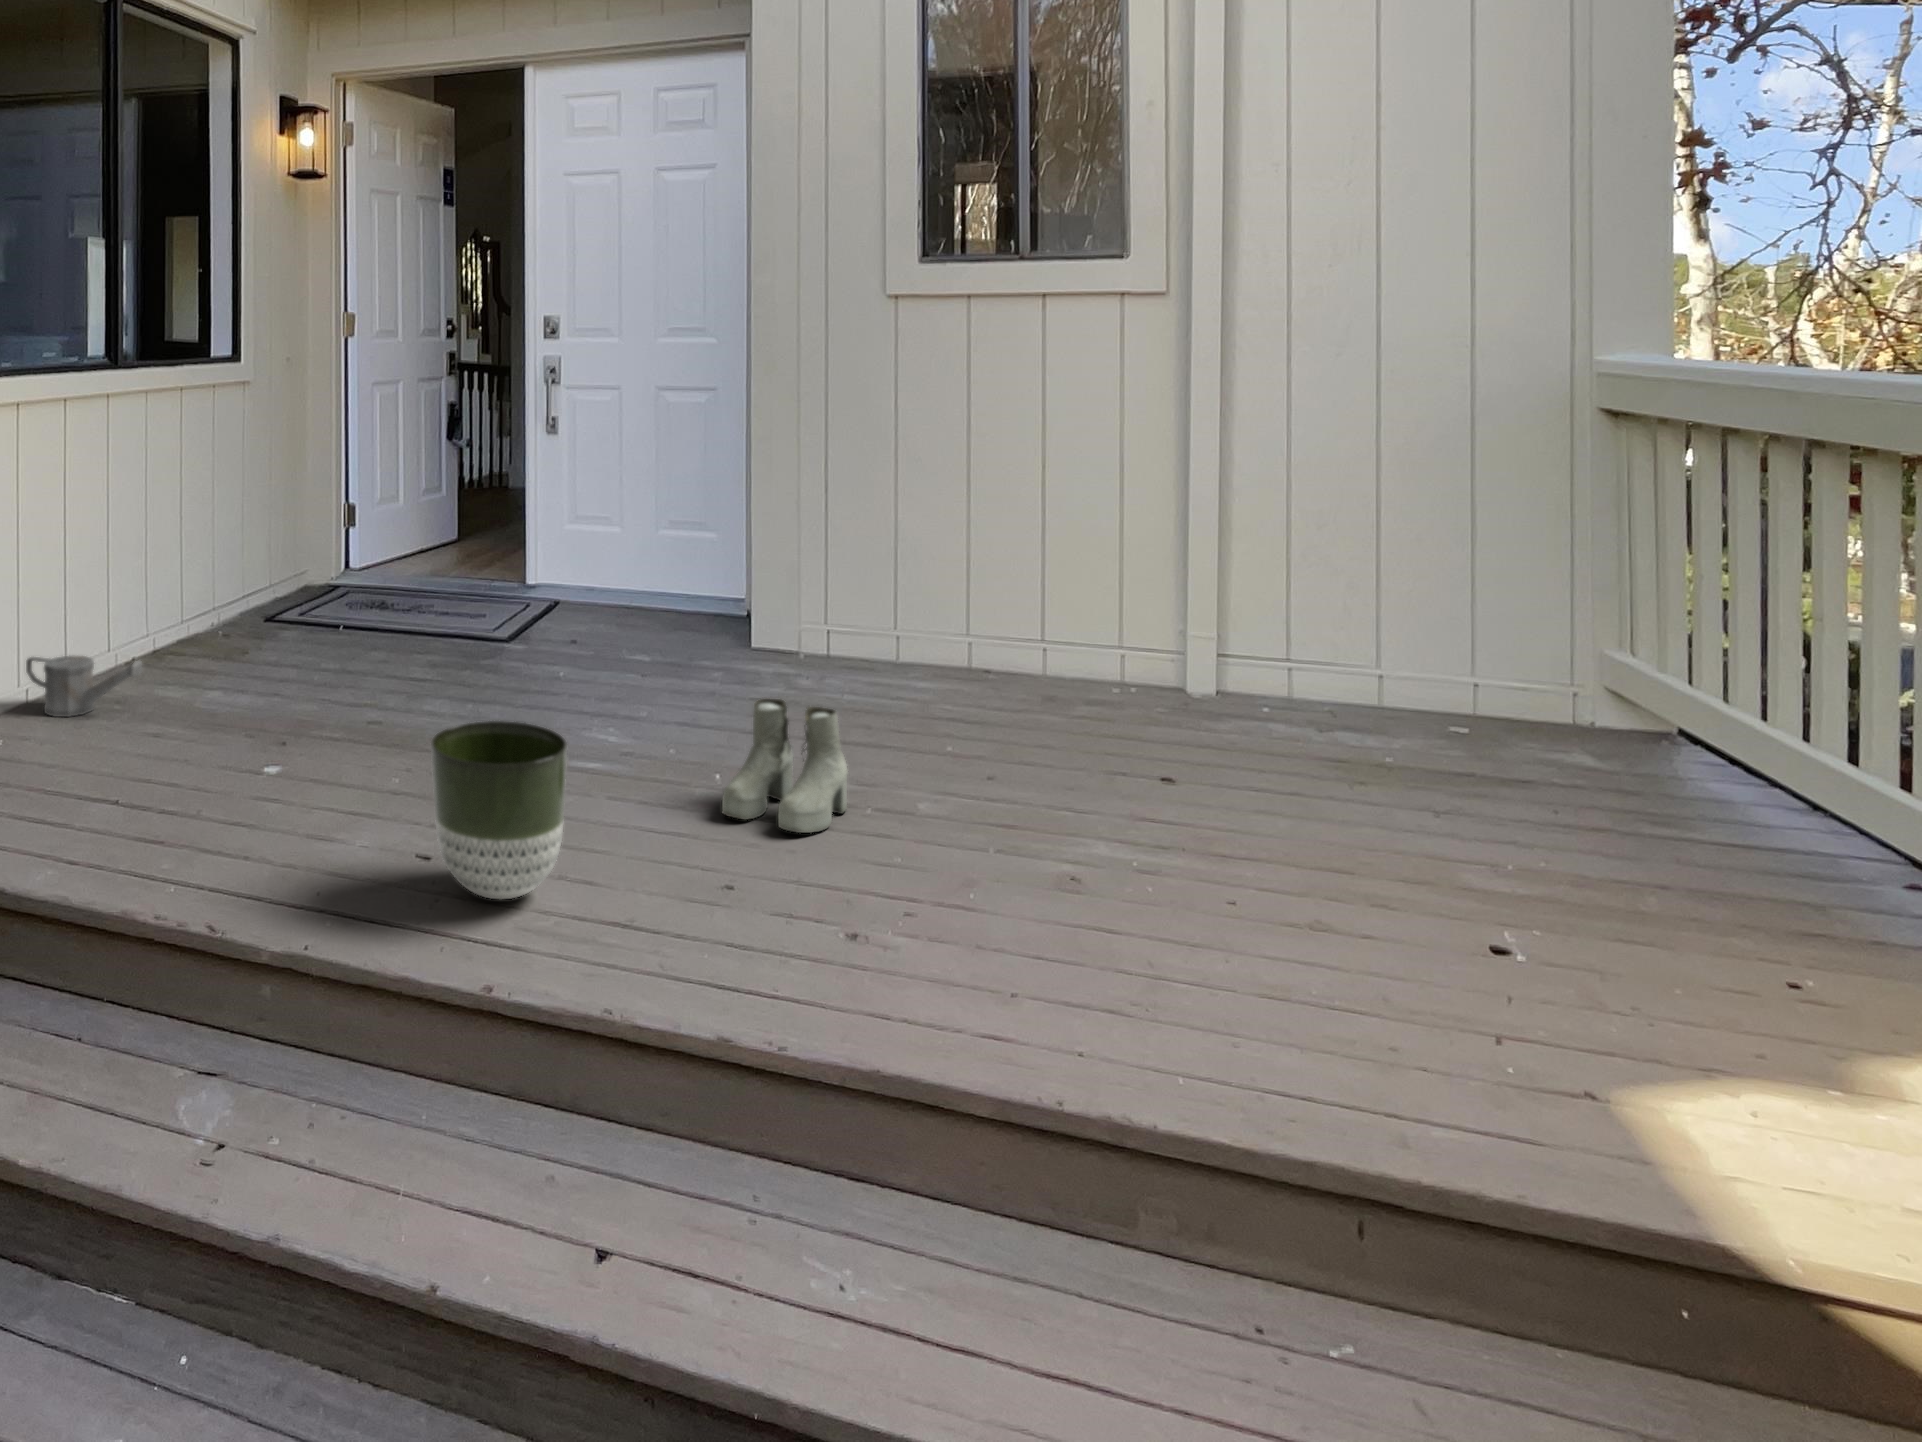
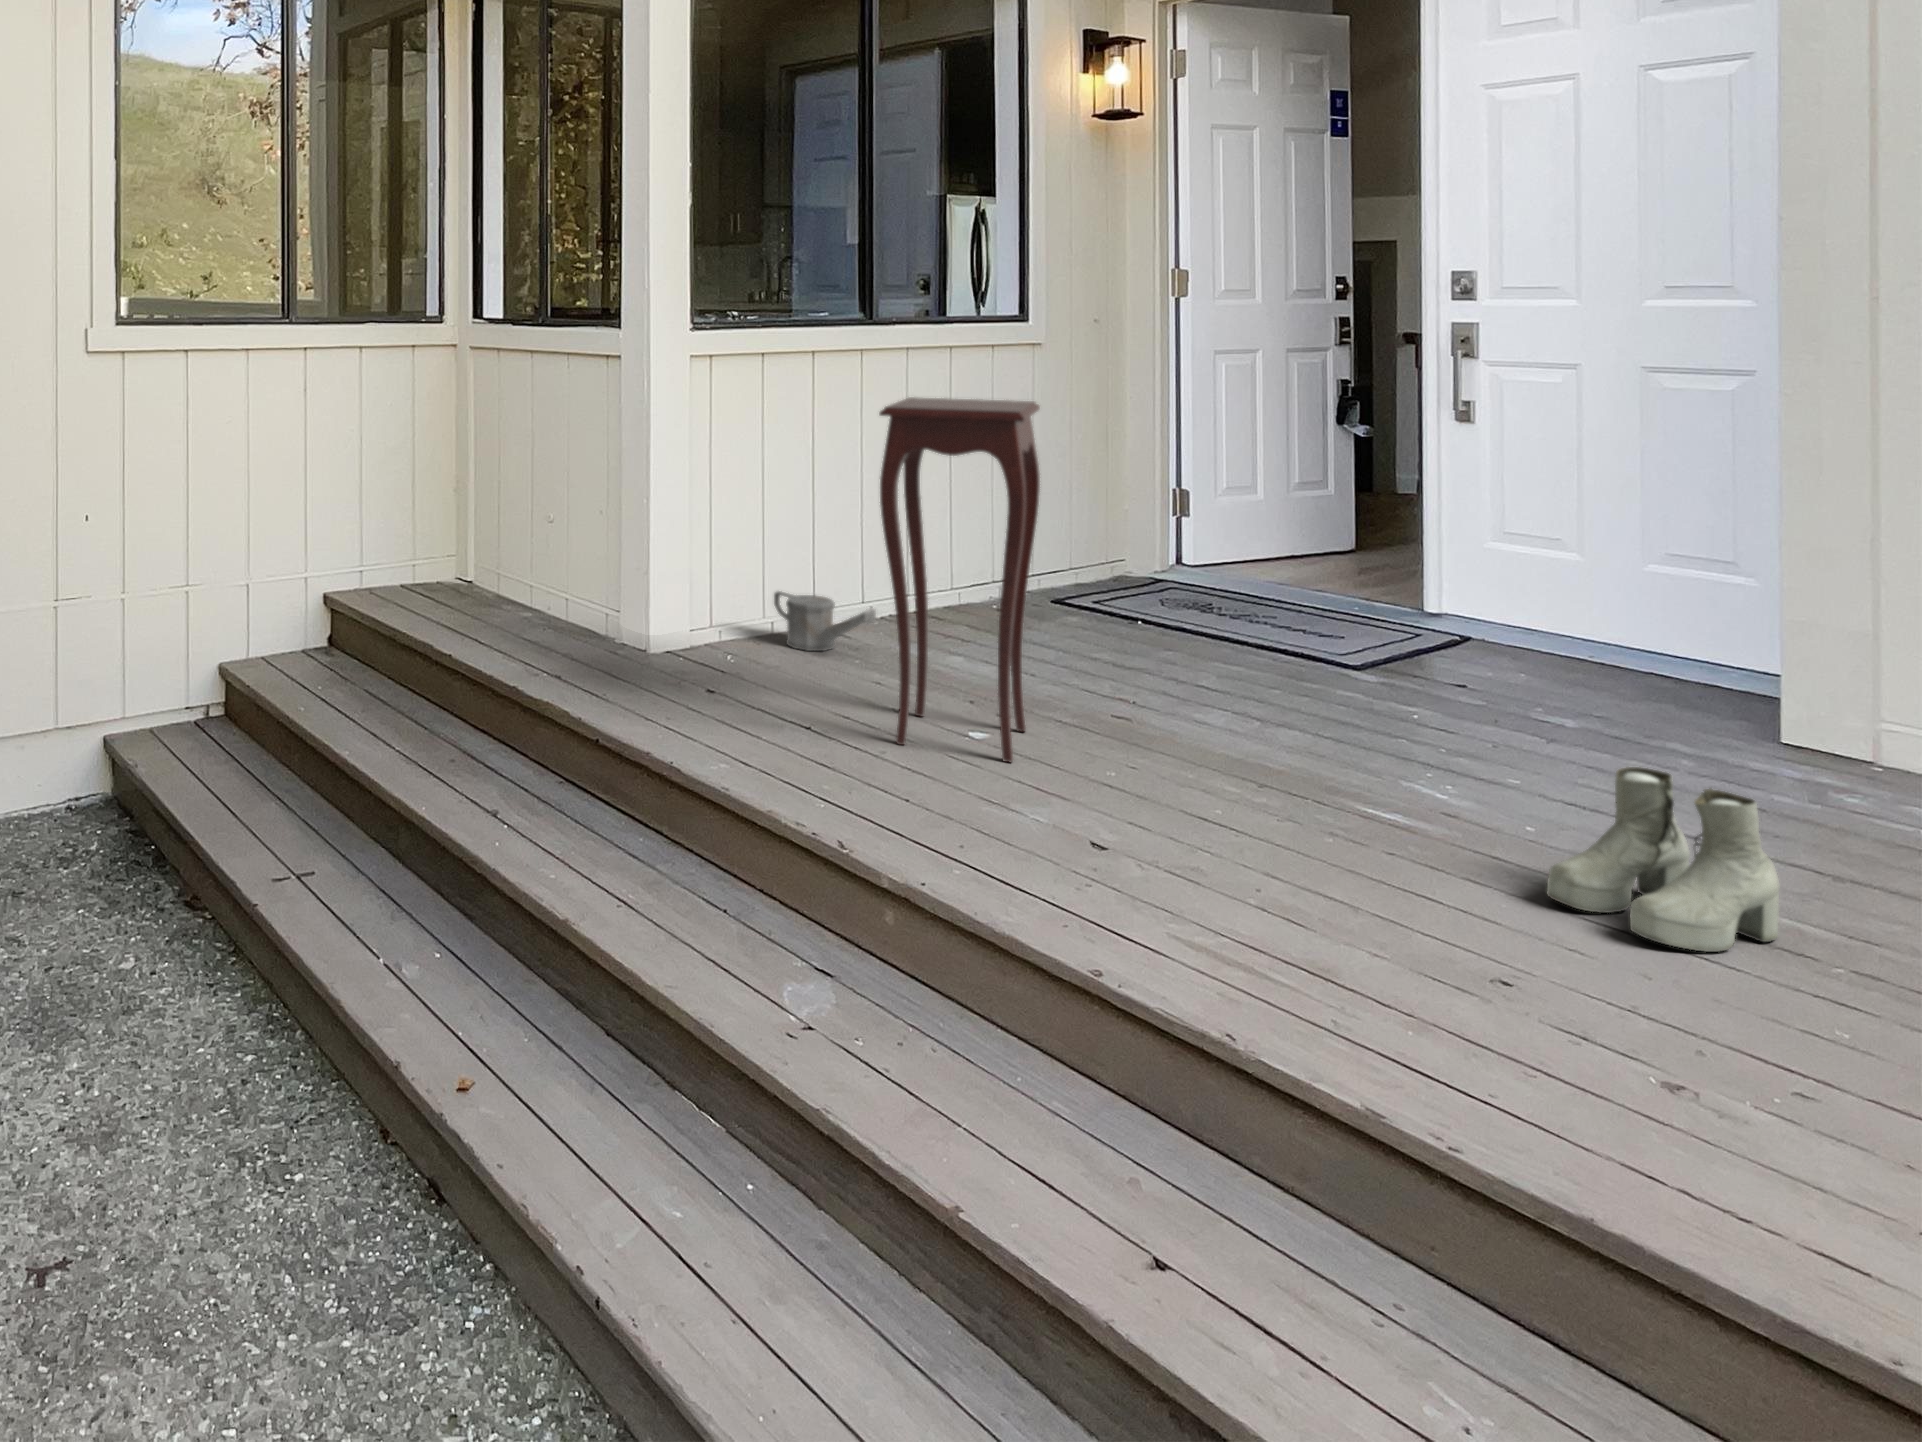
side table: none [186,439,323,800] -> present [880,397,1040,763]
planter: present [431,721,567,900] -> none [1094,712,1265,906]

